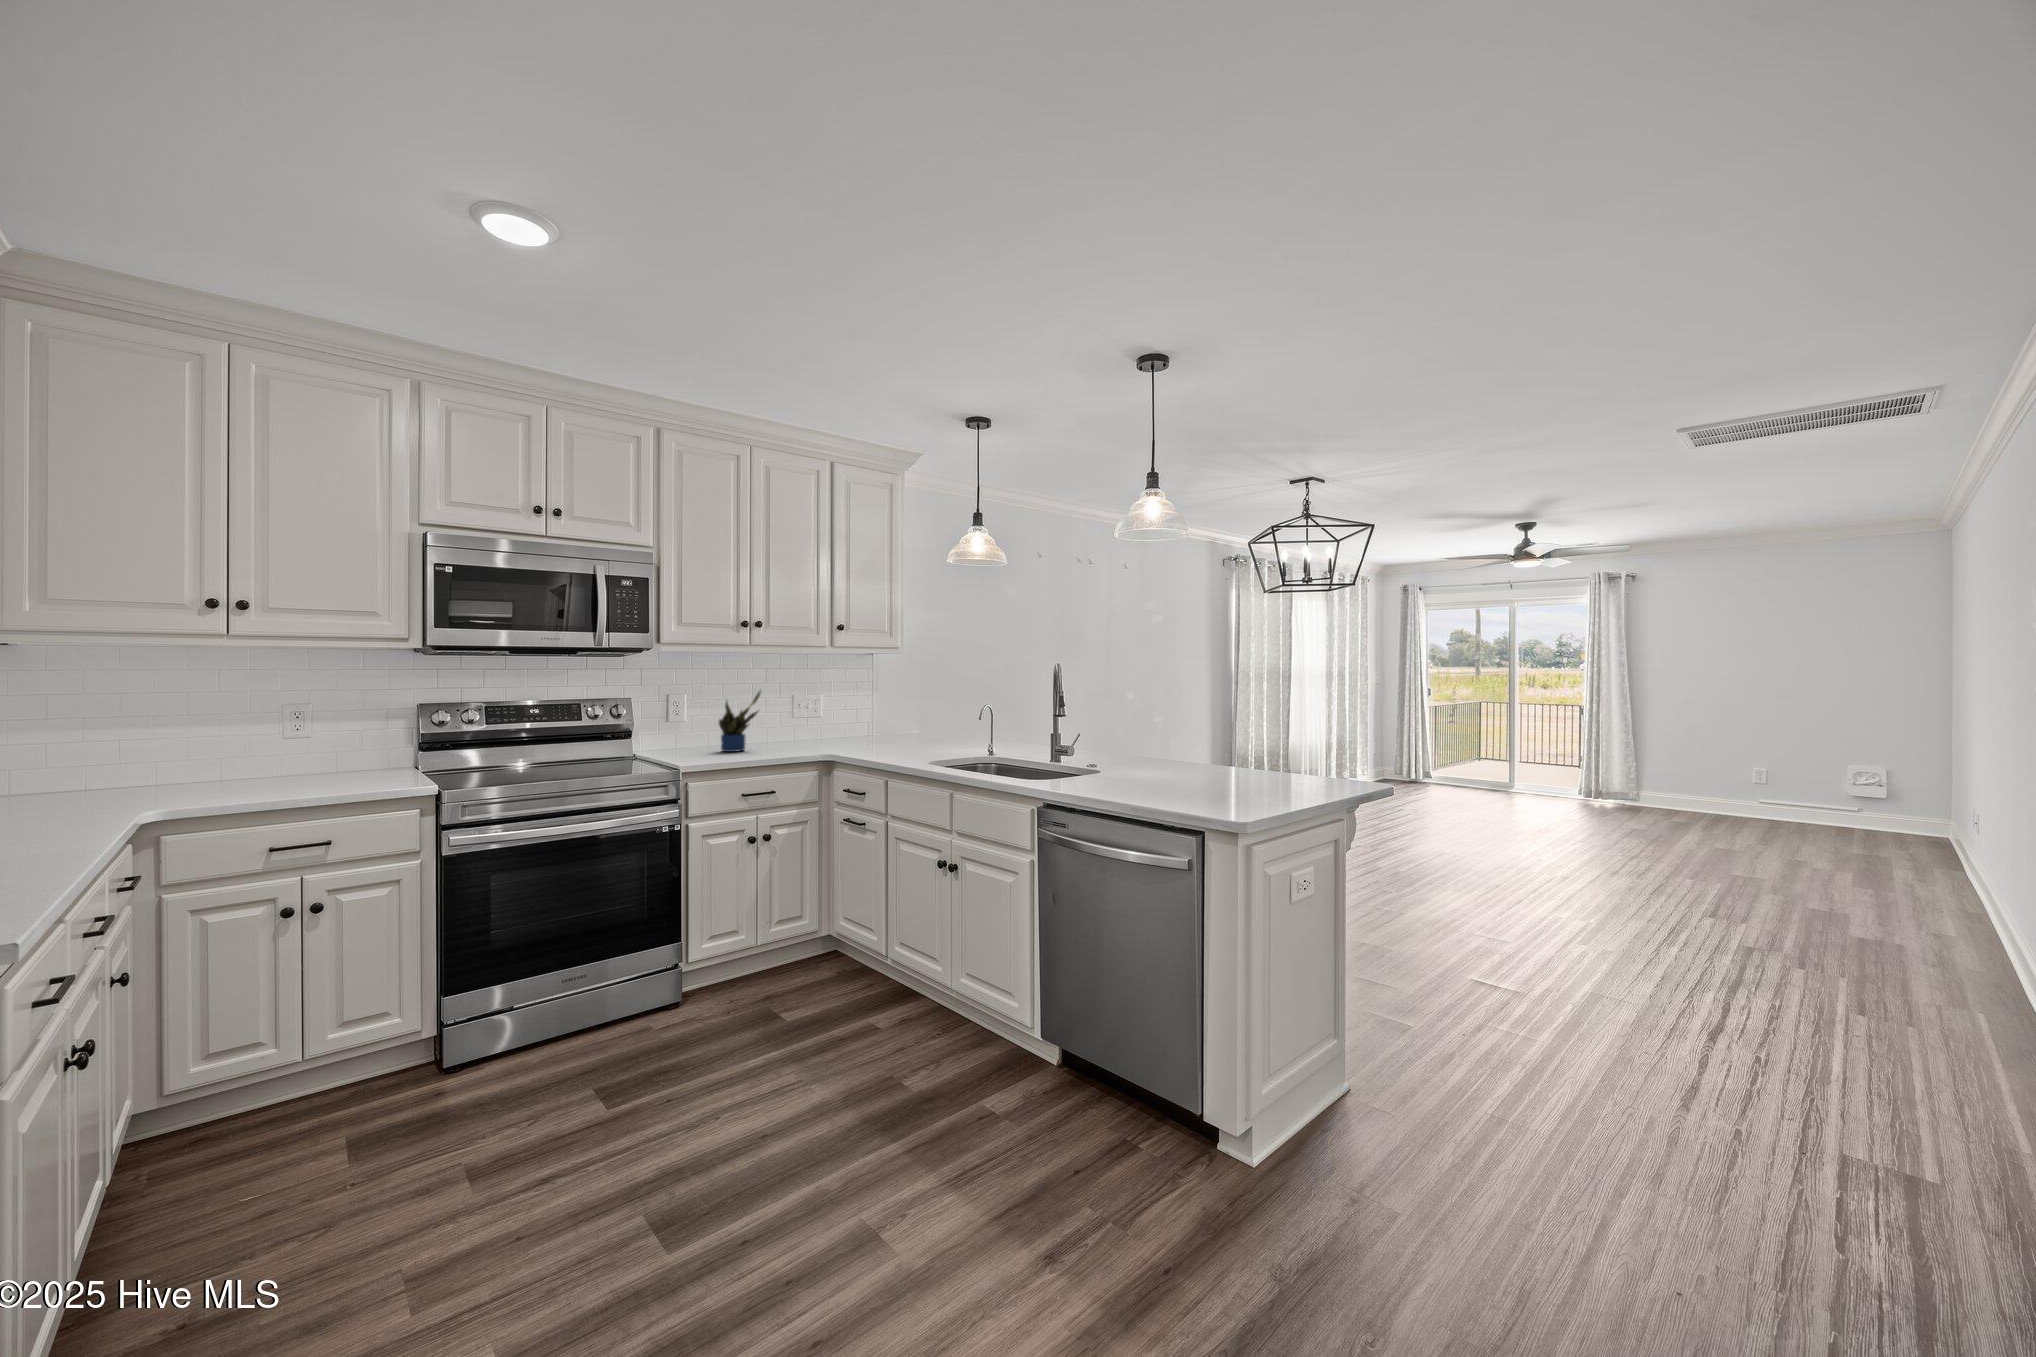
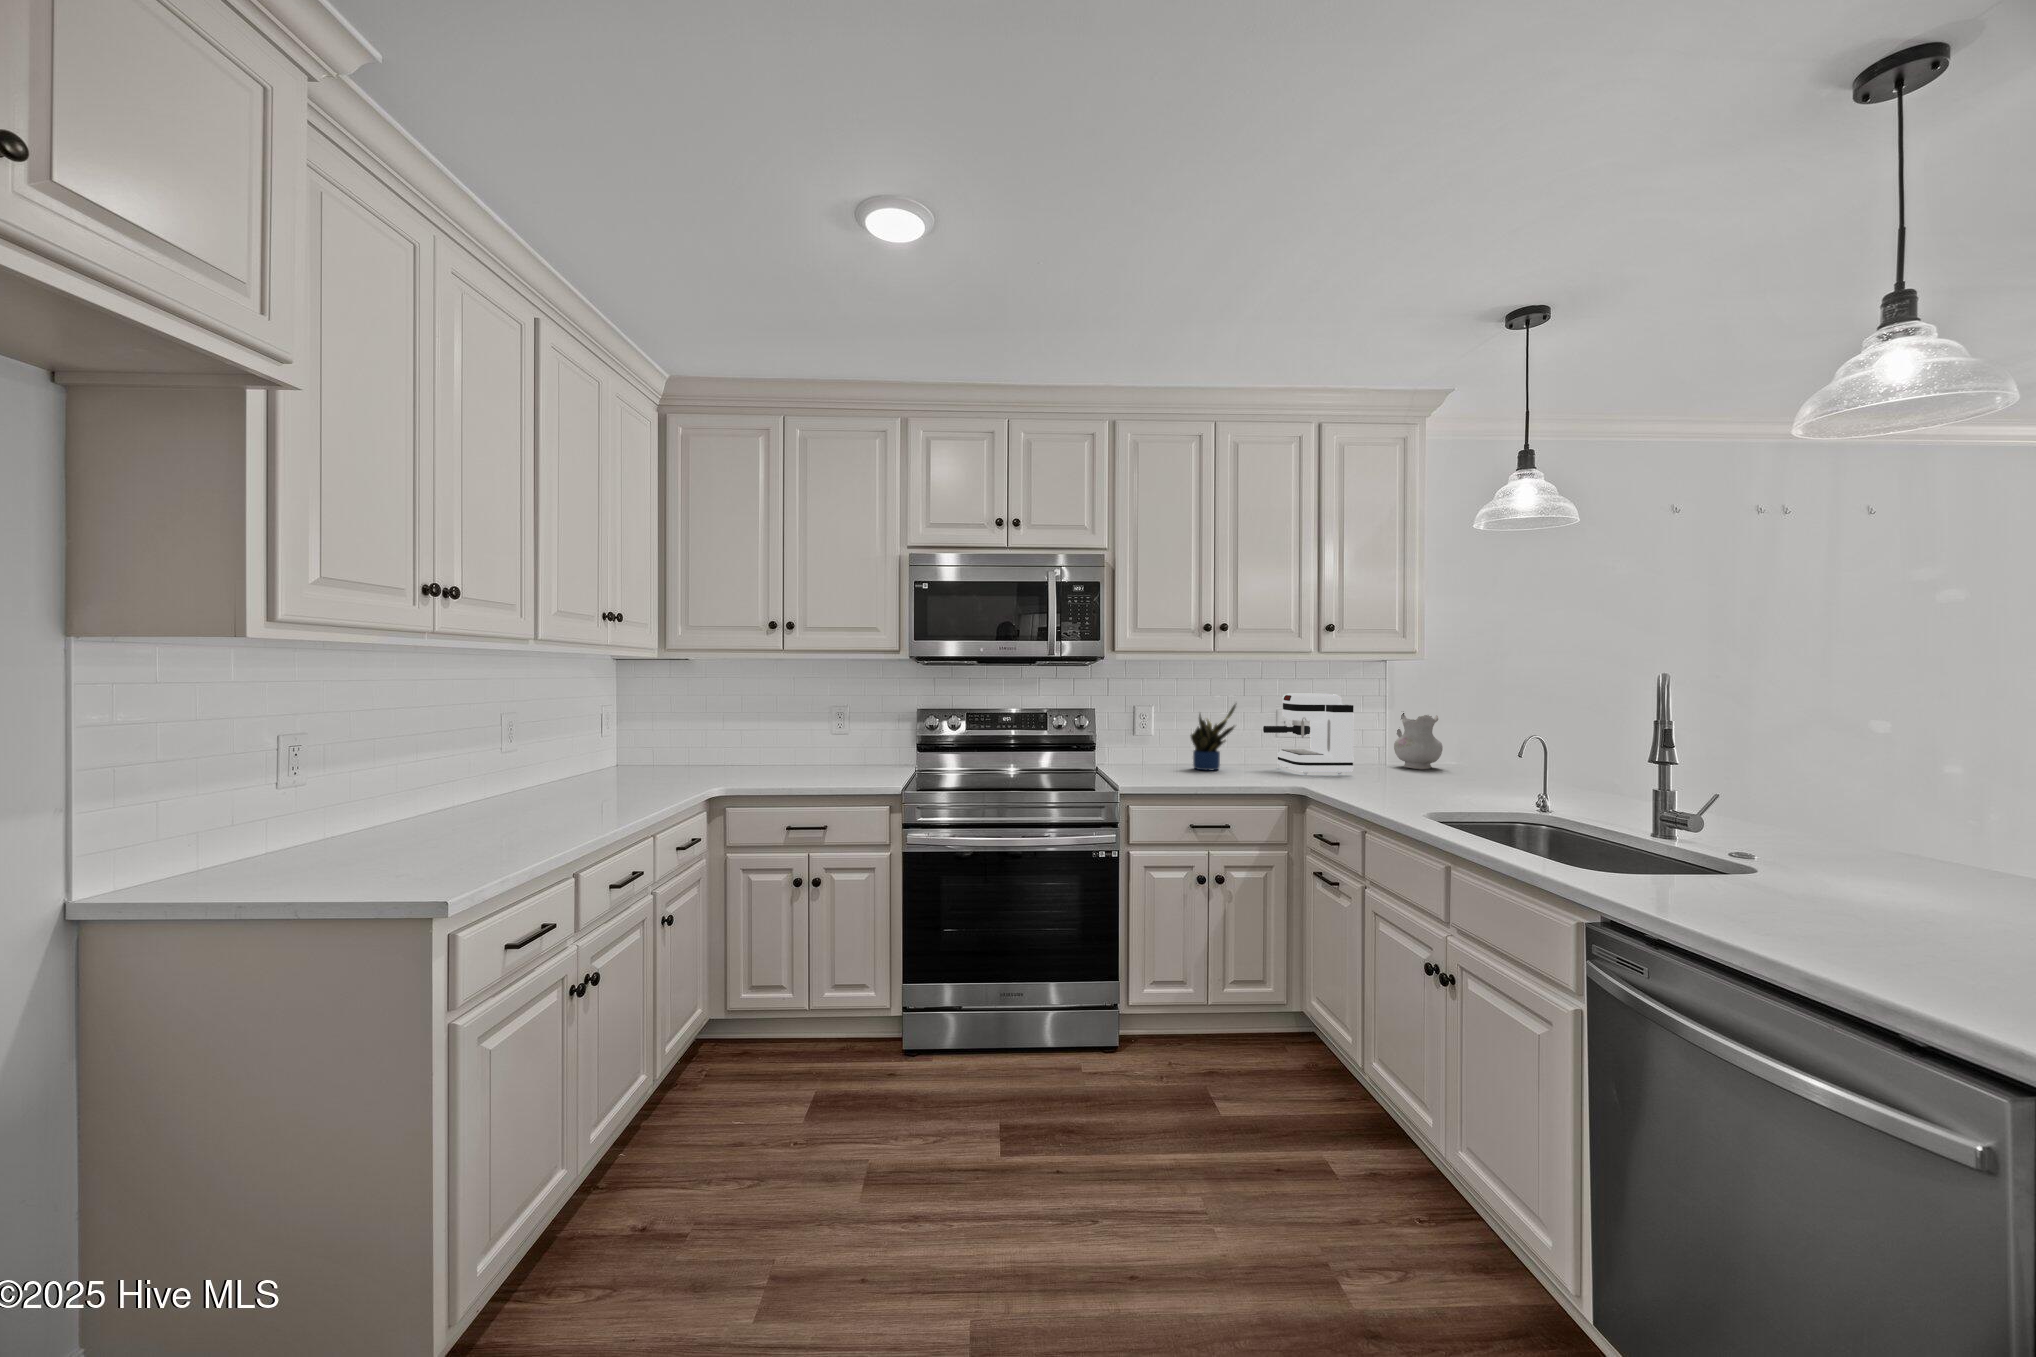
coffee maker: none [781,681,854,748] -> present [1263,694,1354,773]
ceramic pitcher: none [877,695,912,740] -> present [1394,713,1443,769]

